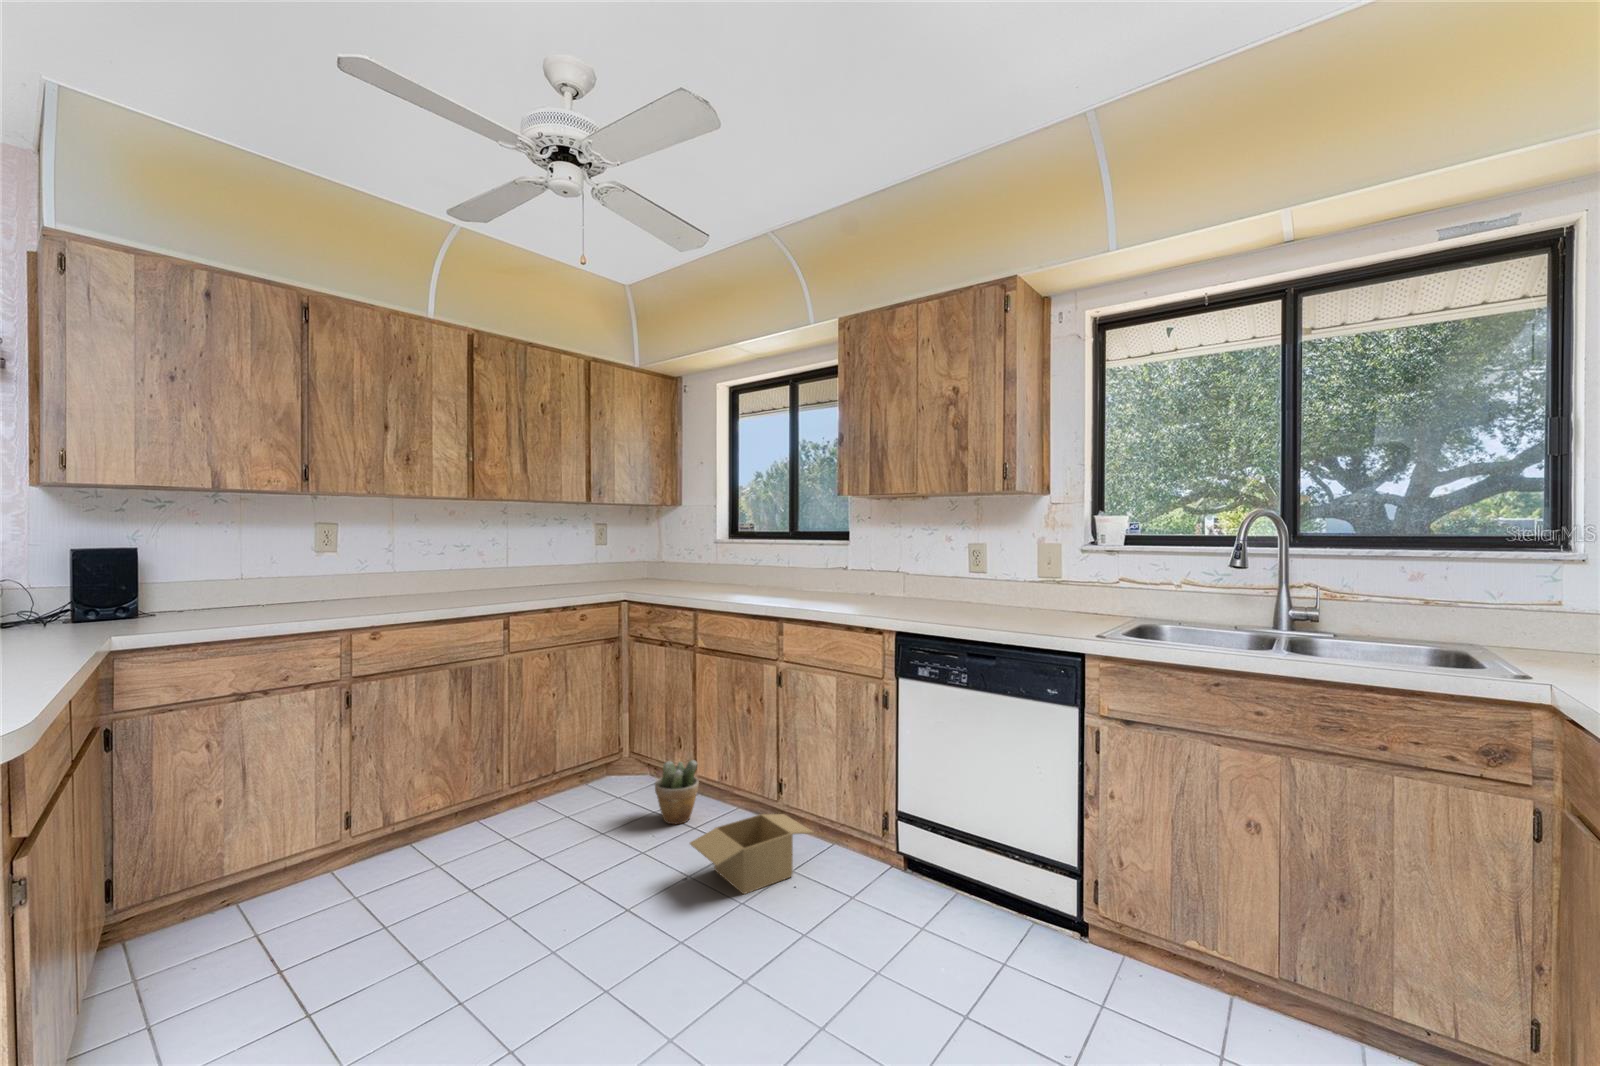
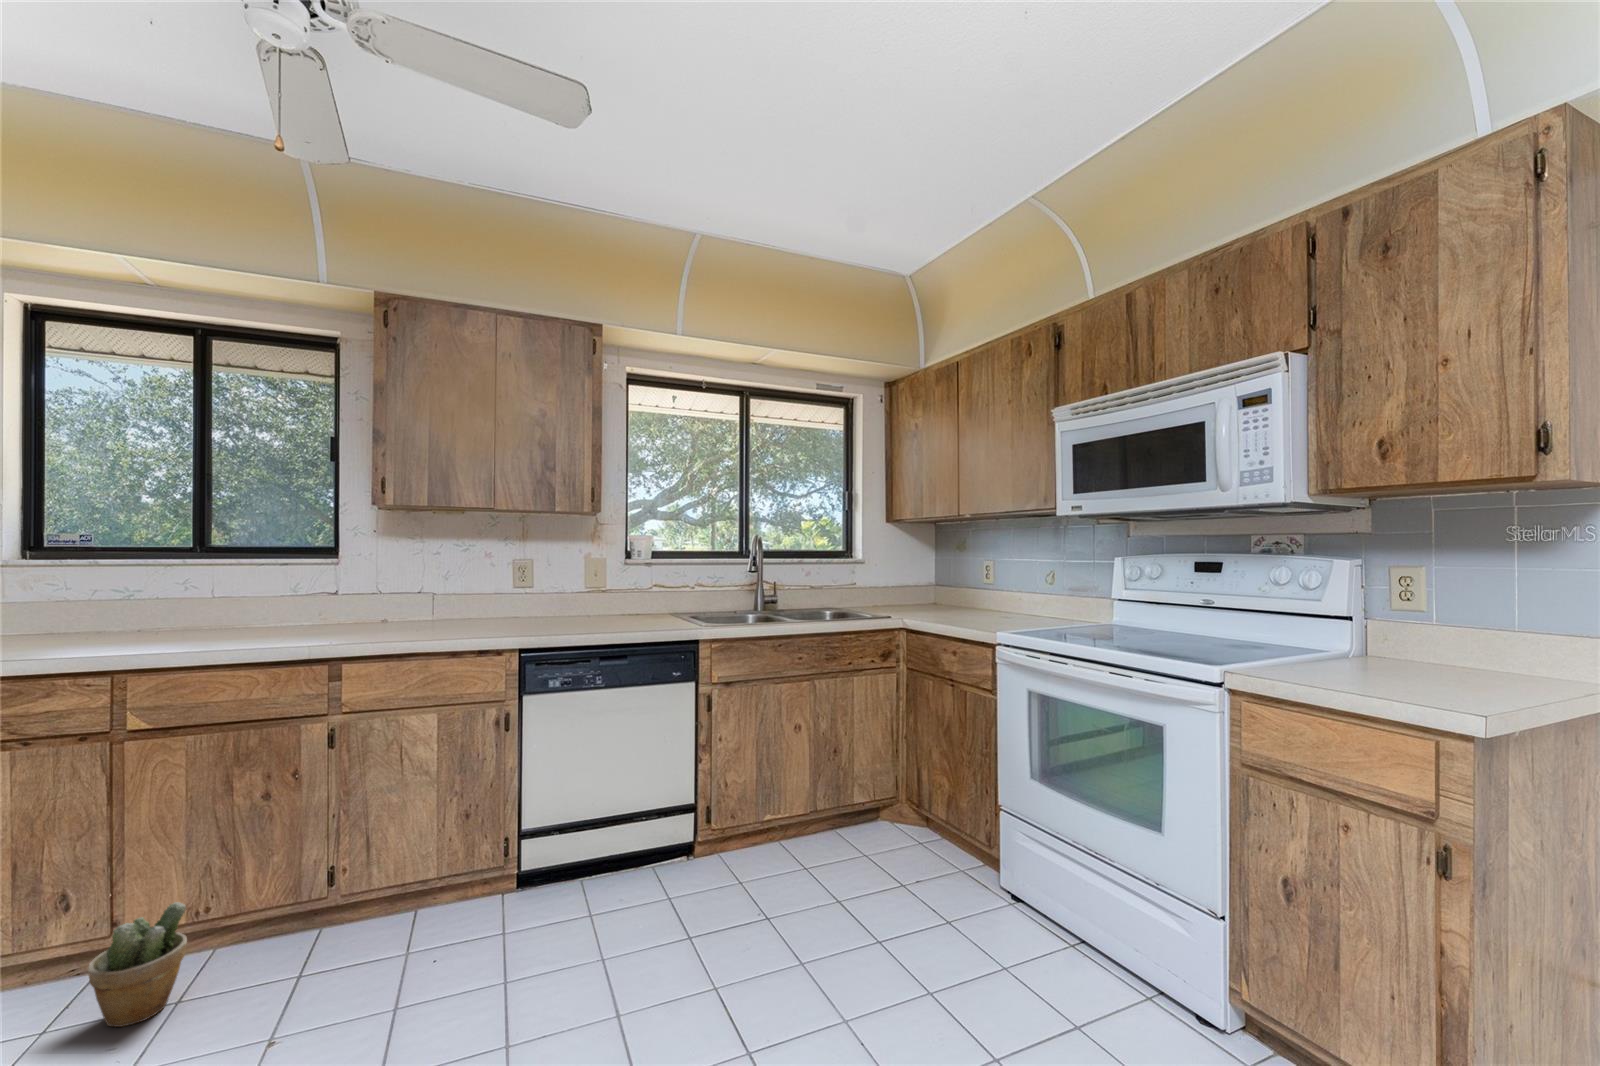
cardboard box: present [690,814,814,894] -> none [313,894,445,1008]

